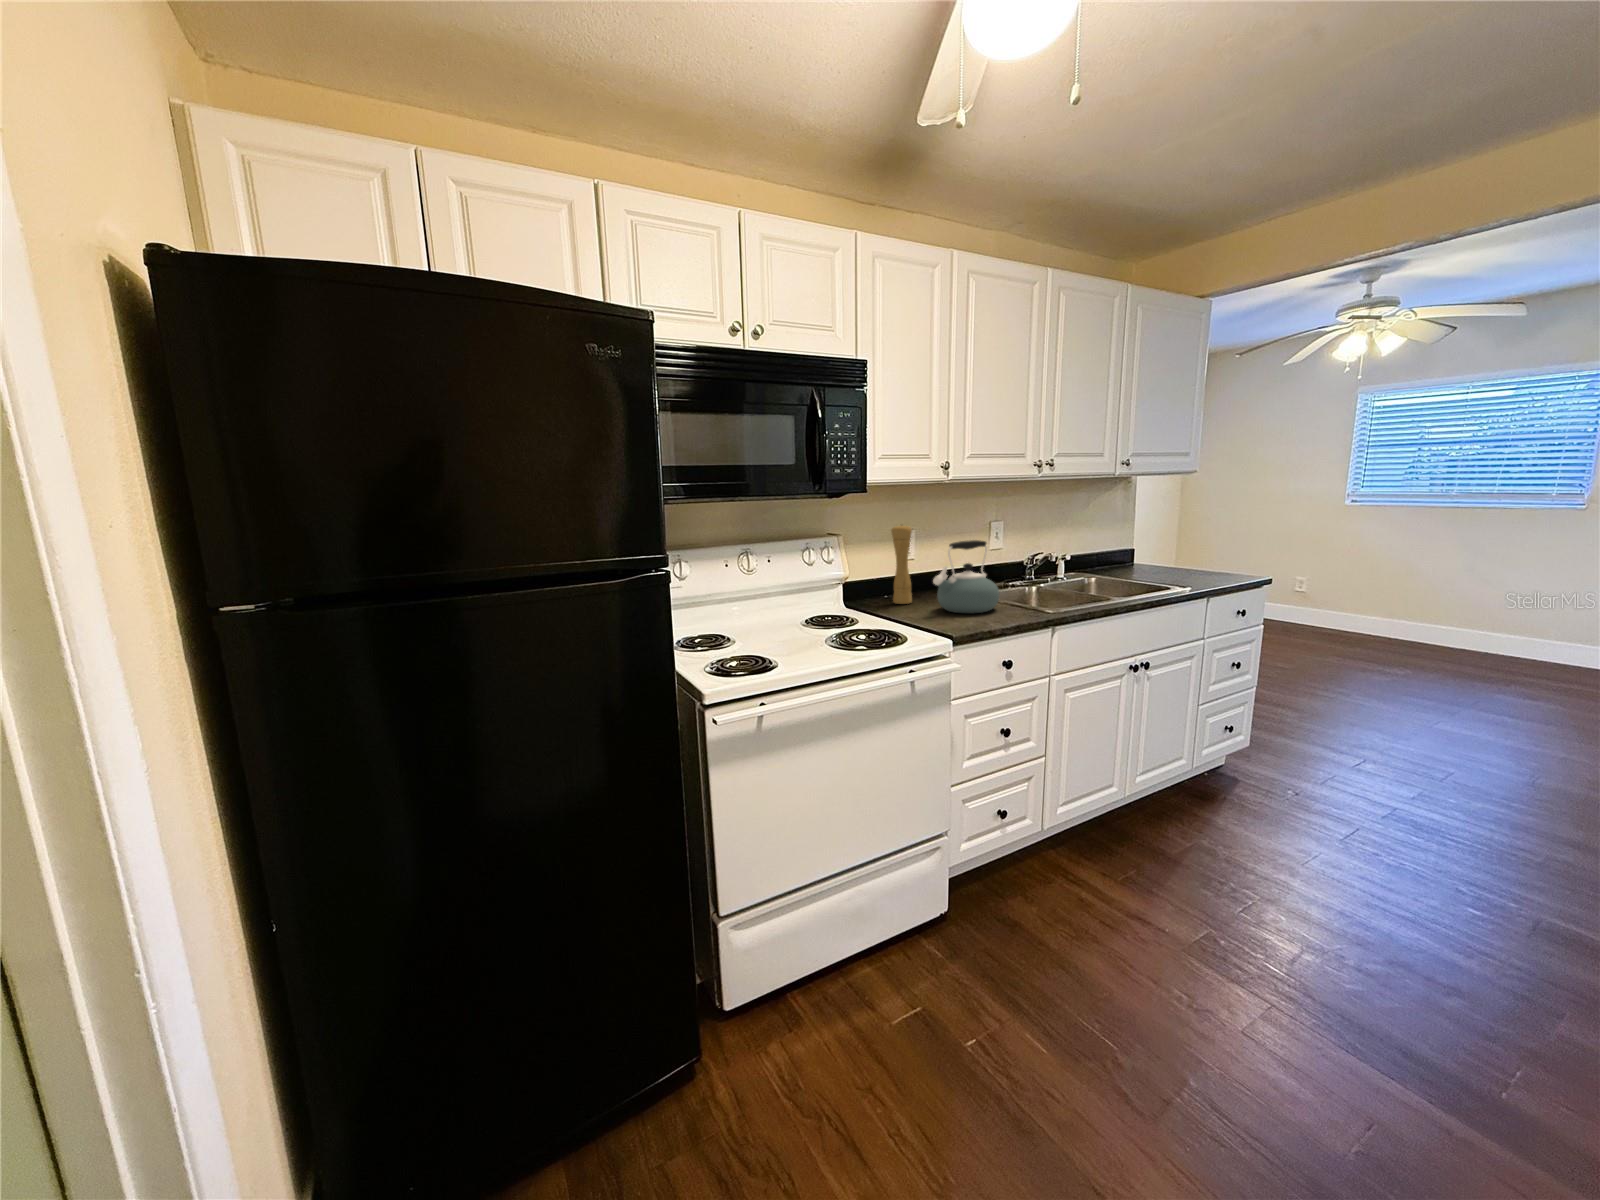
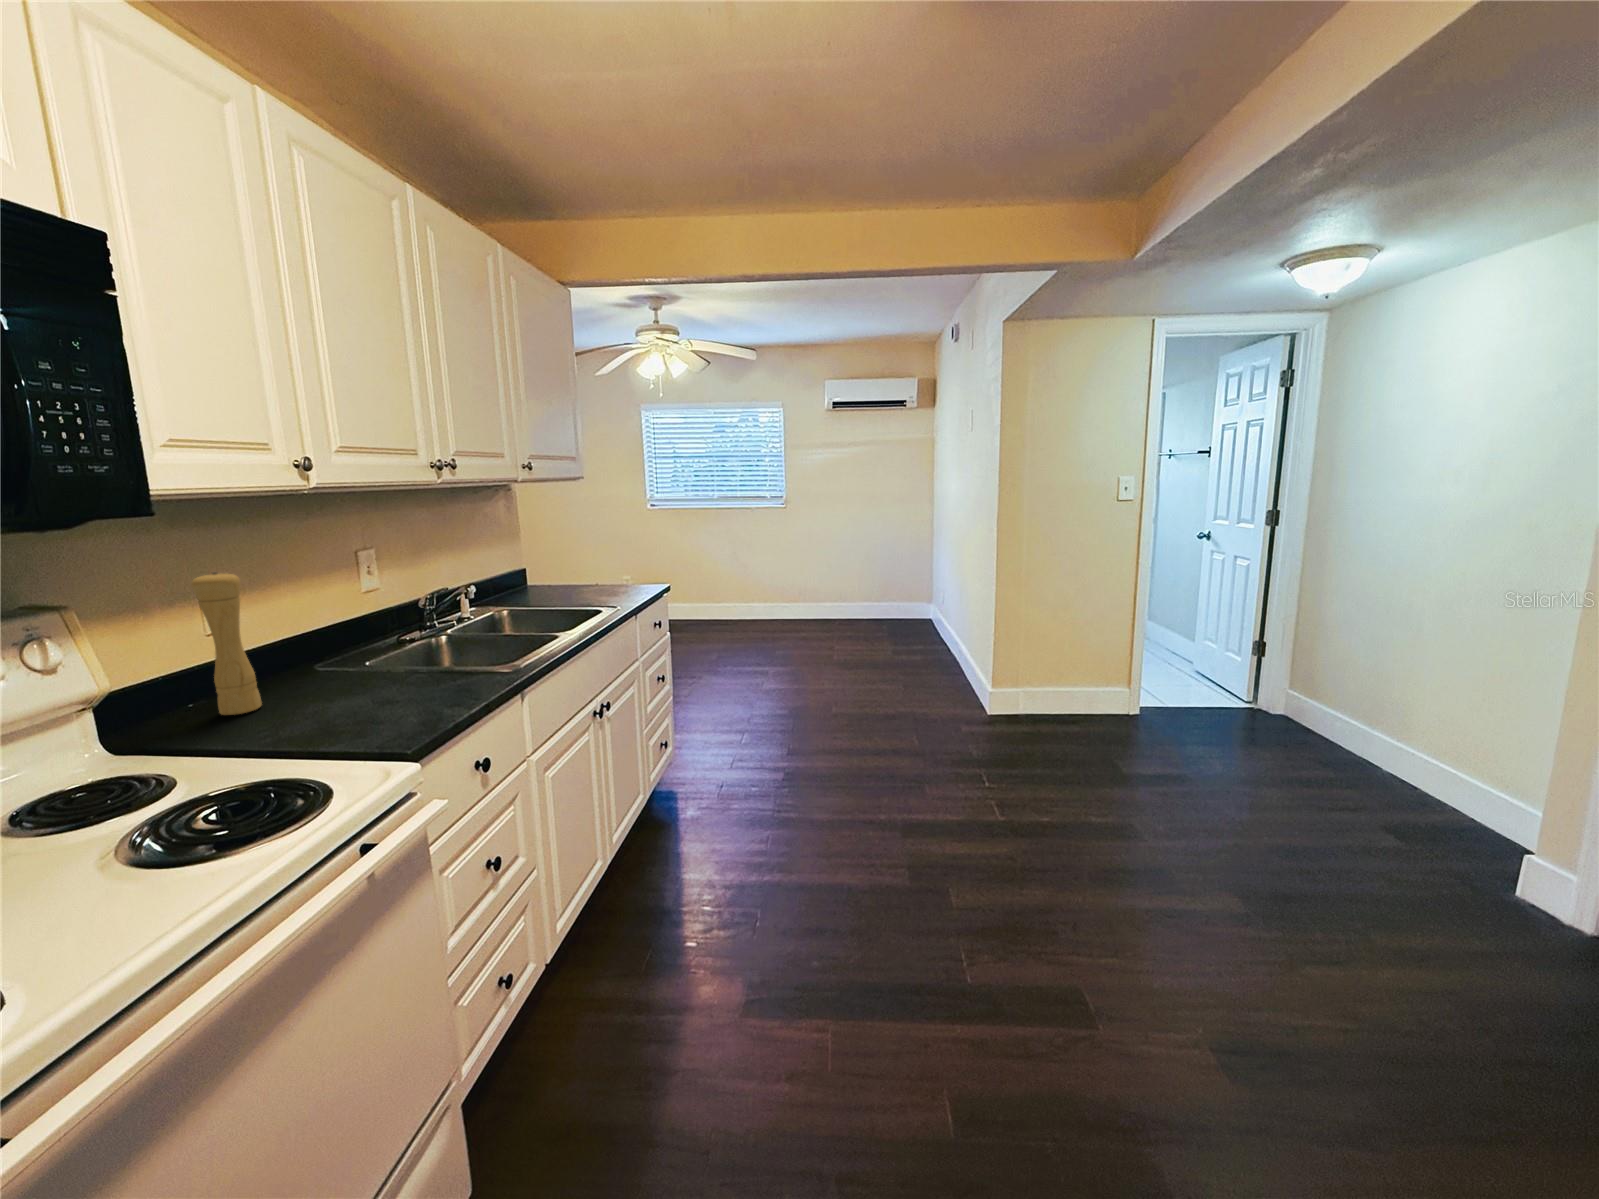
kettle: present [933,540,999,613] -> none [325,589,438,710]

